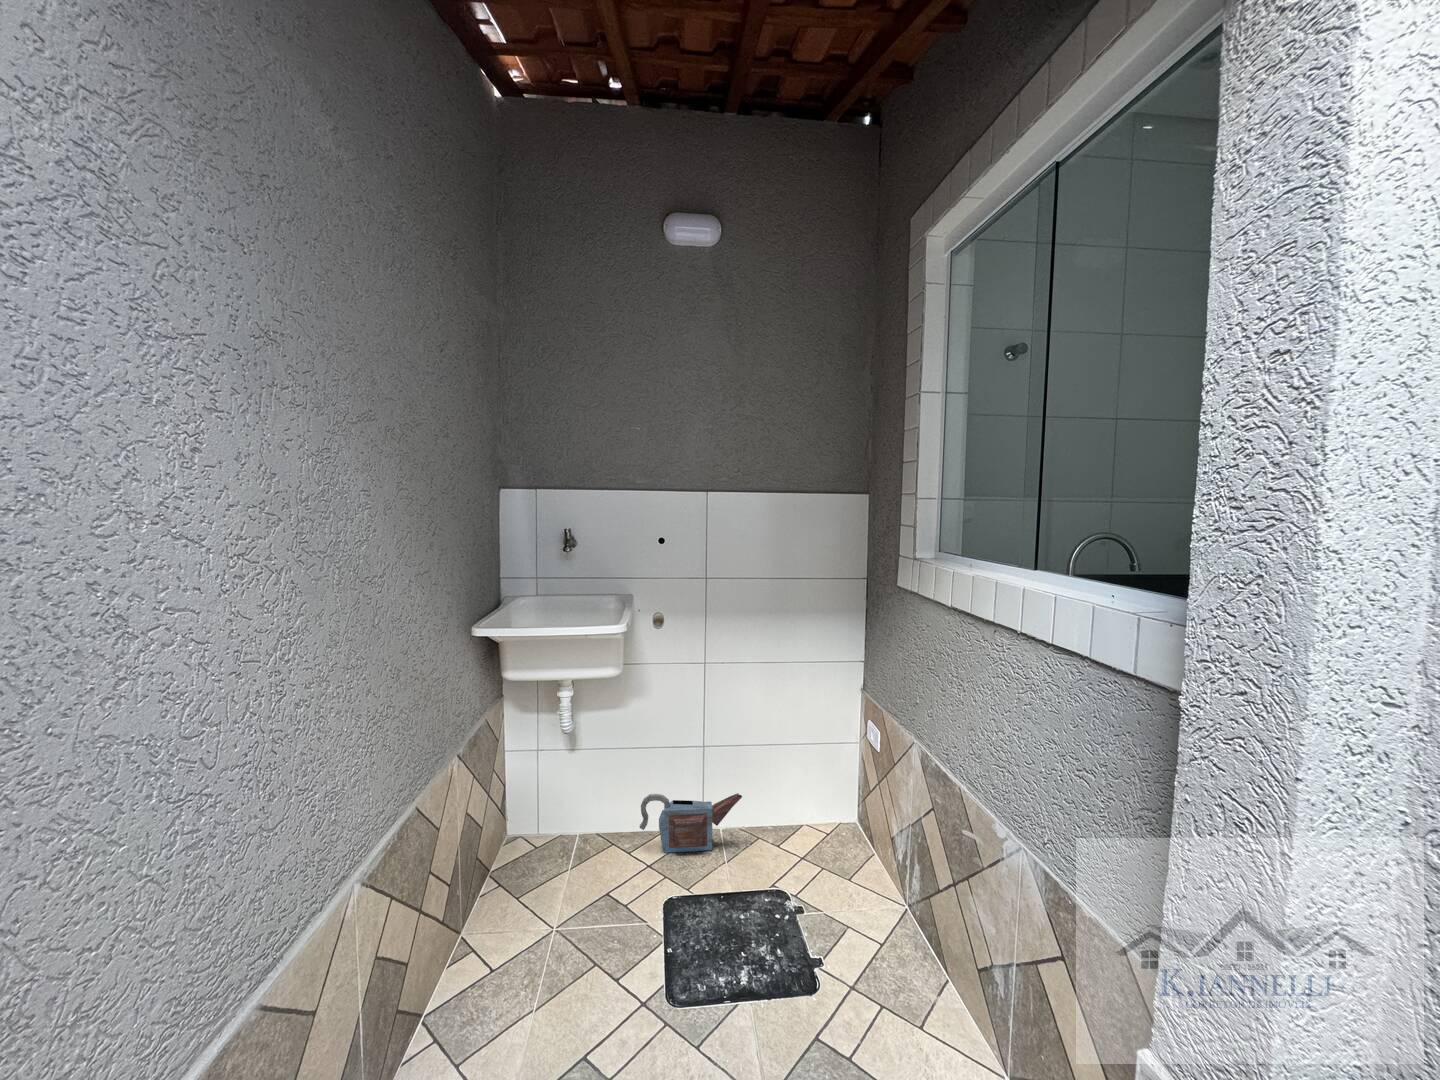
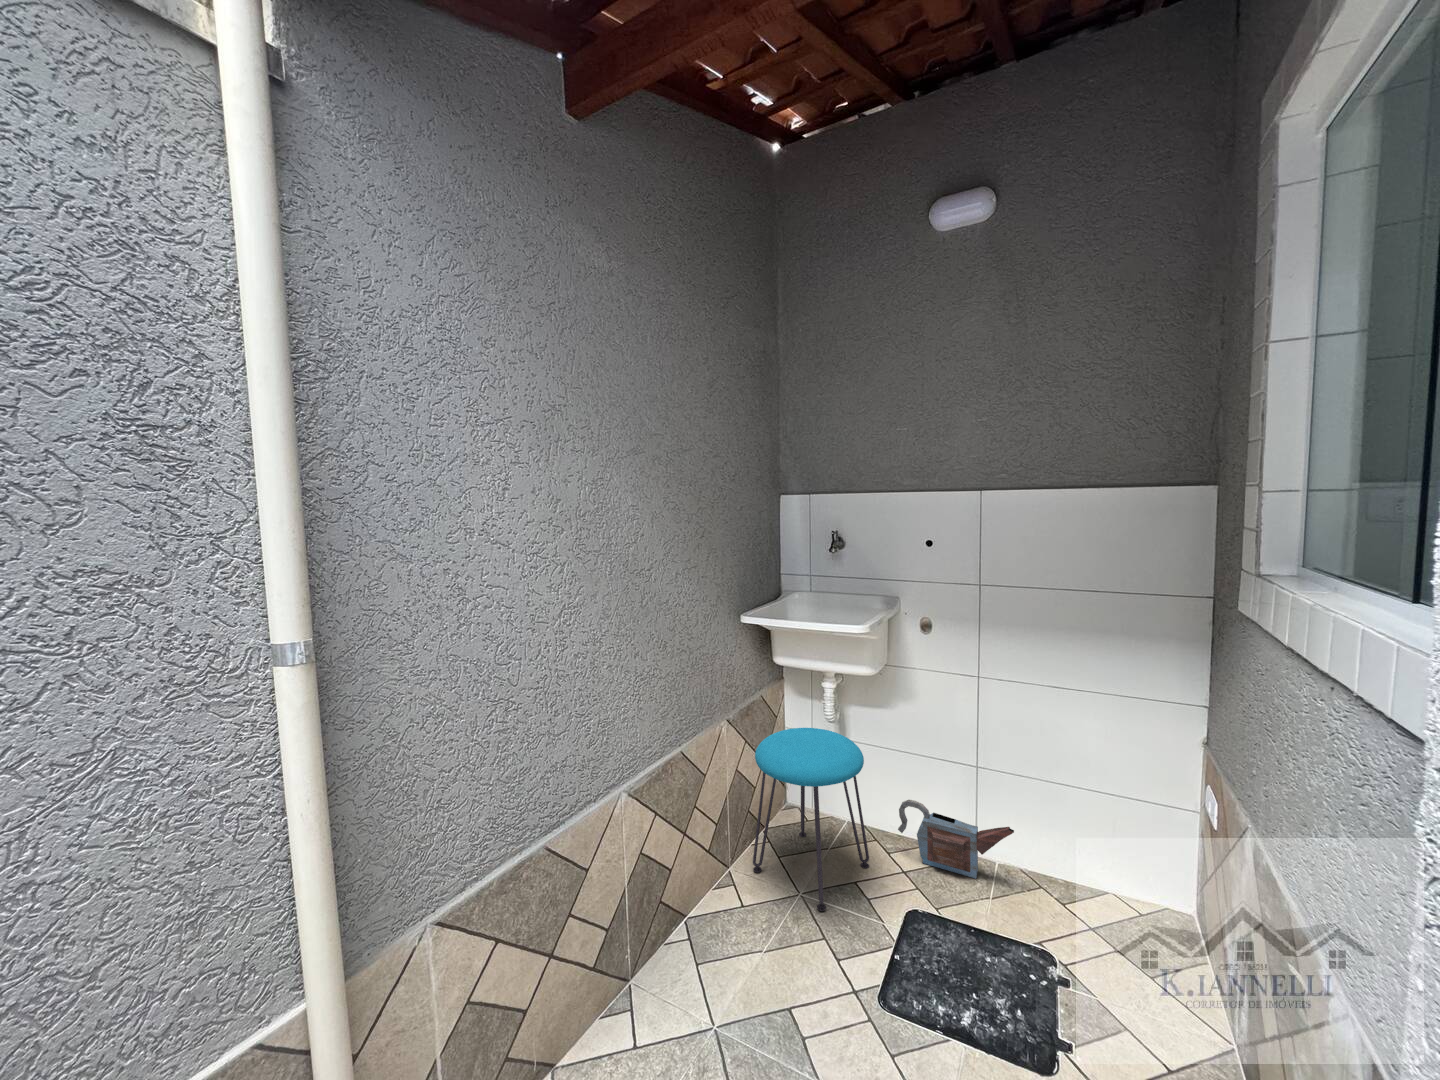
stool: none [491,743,617,940] -> present [753,728,869,911]

